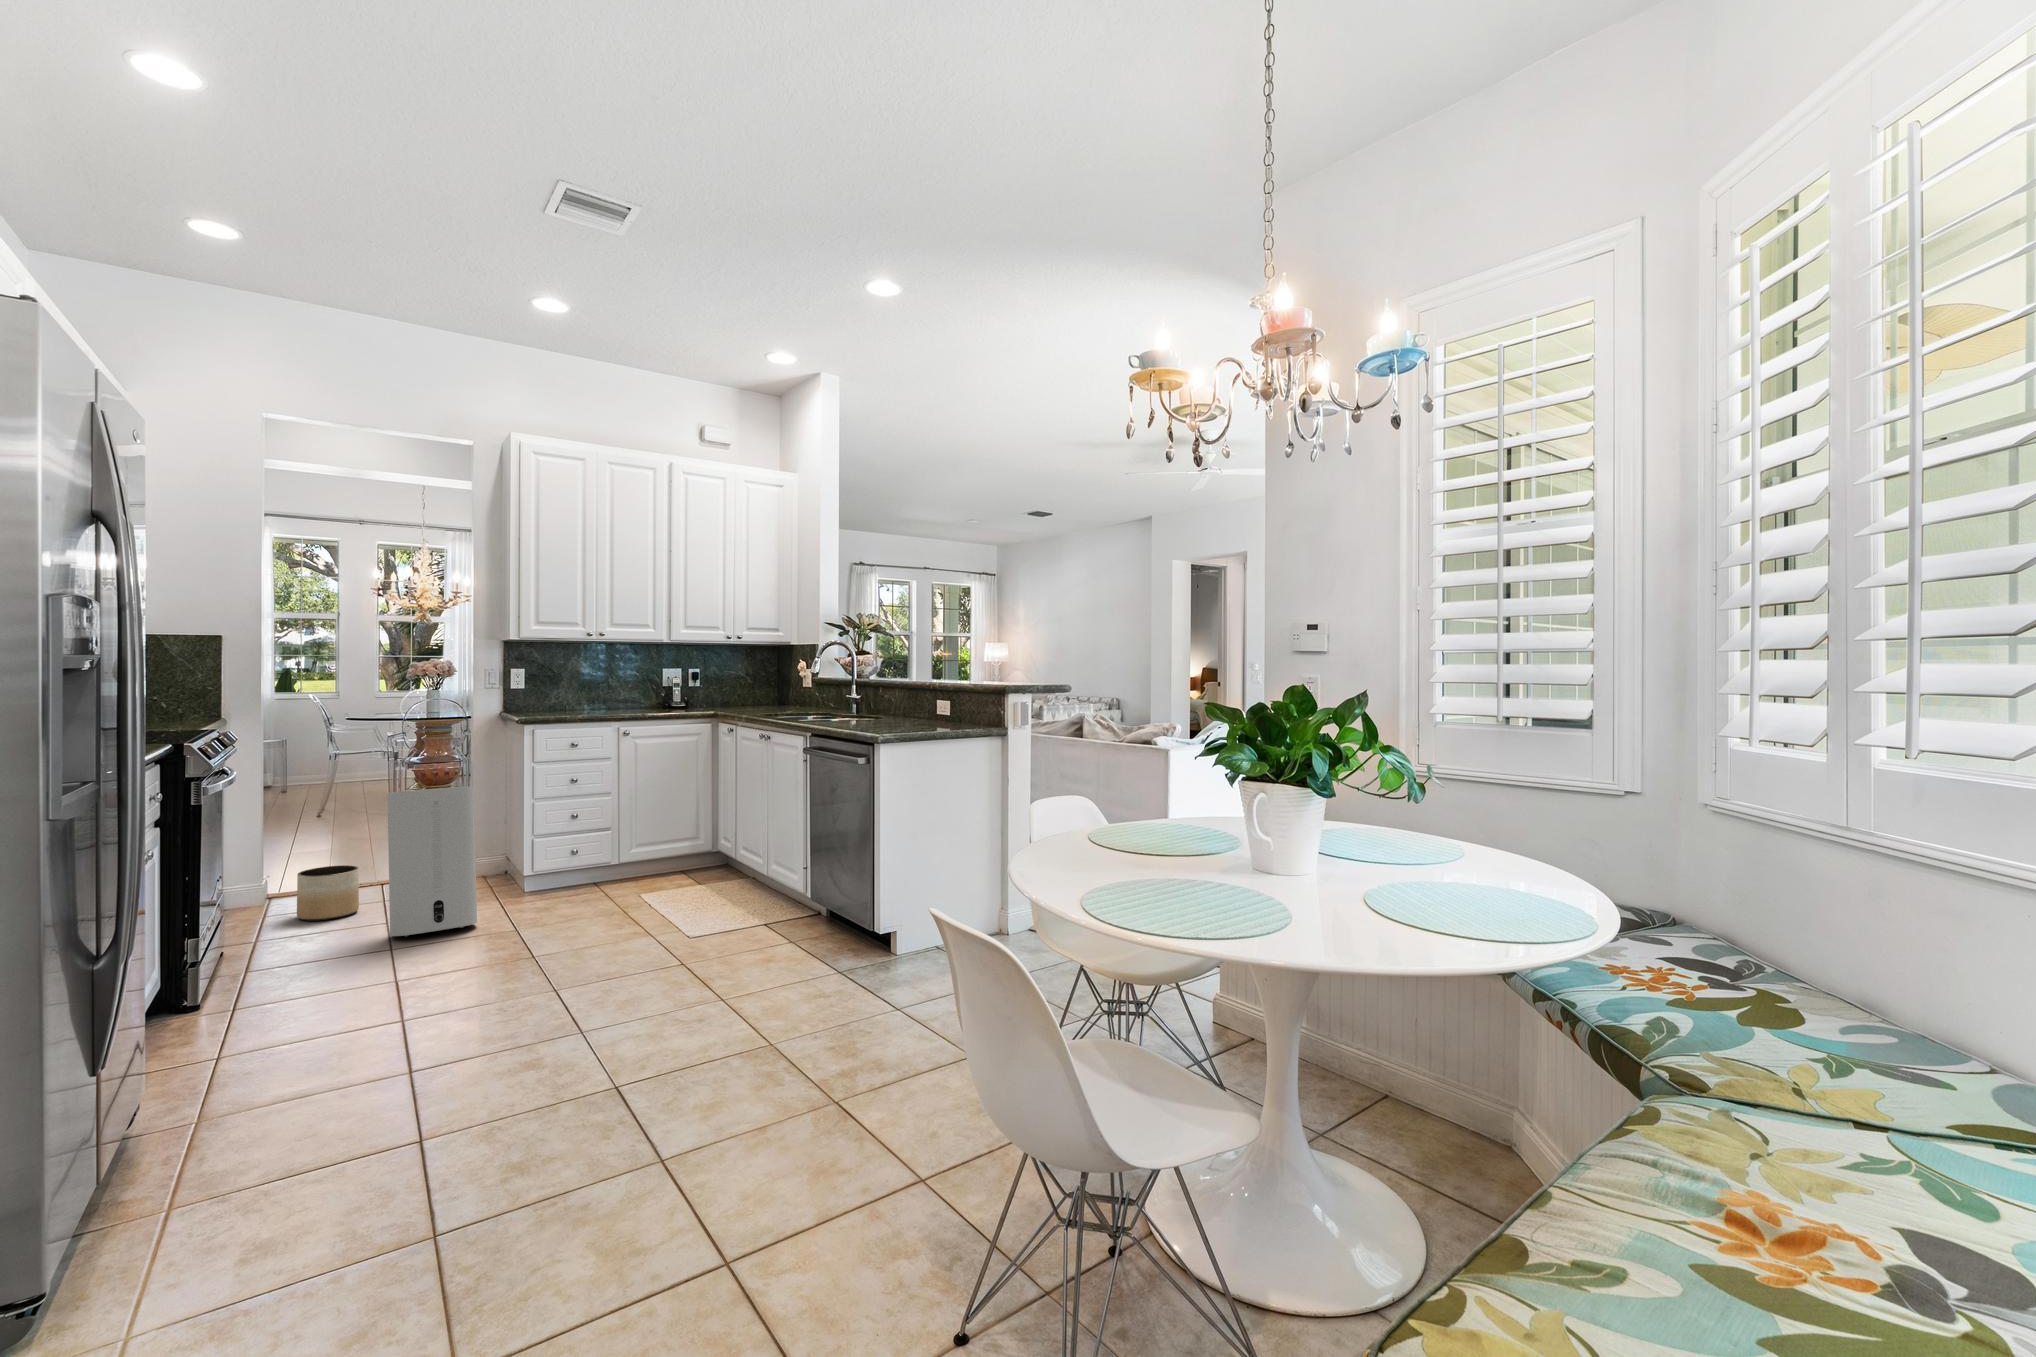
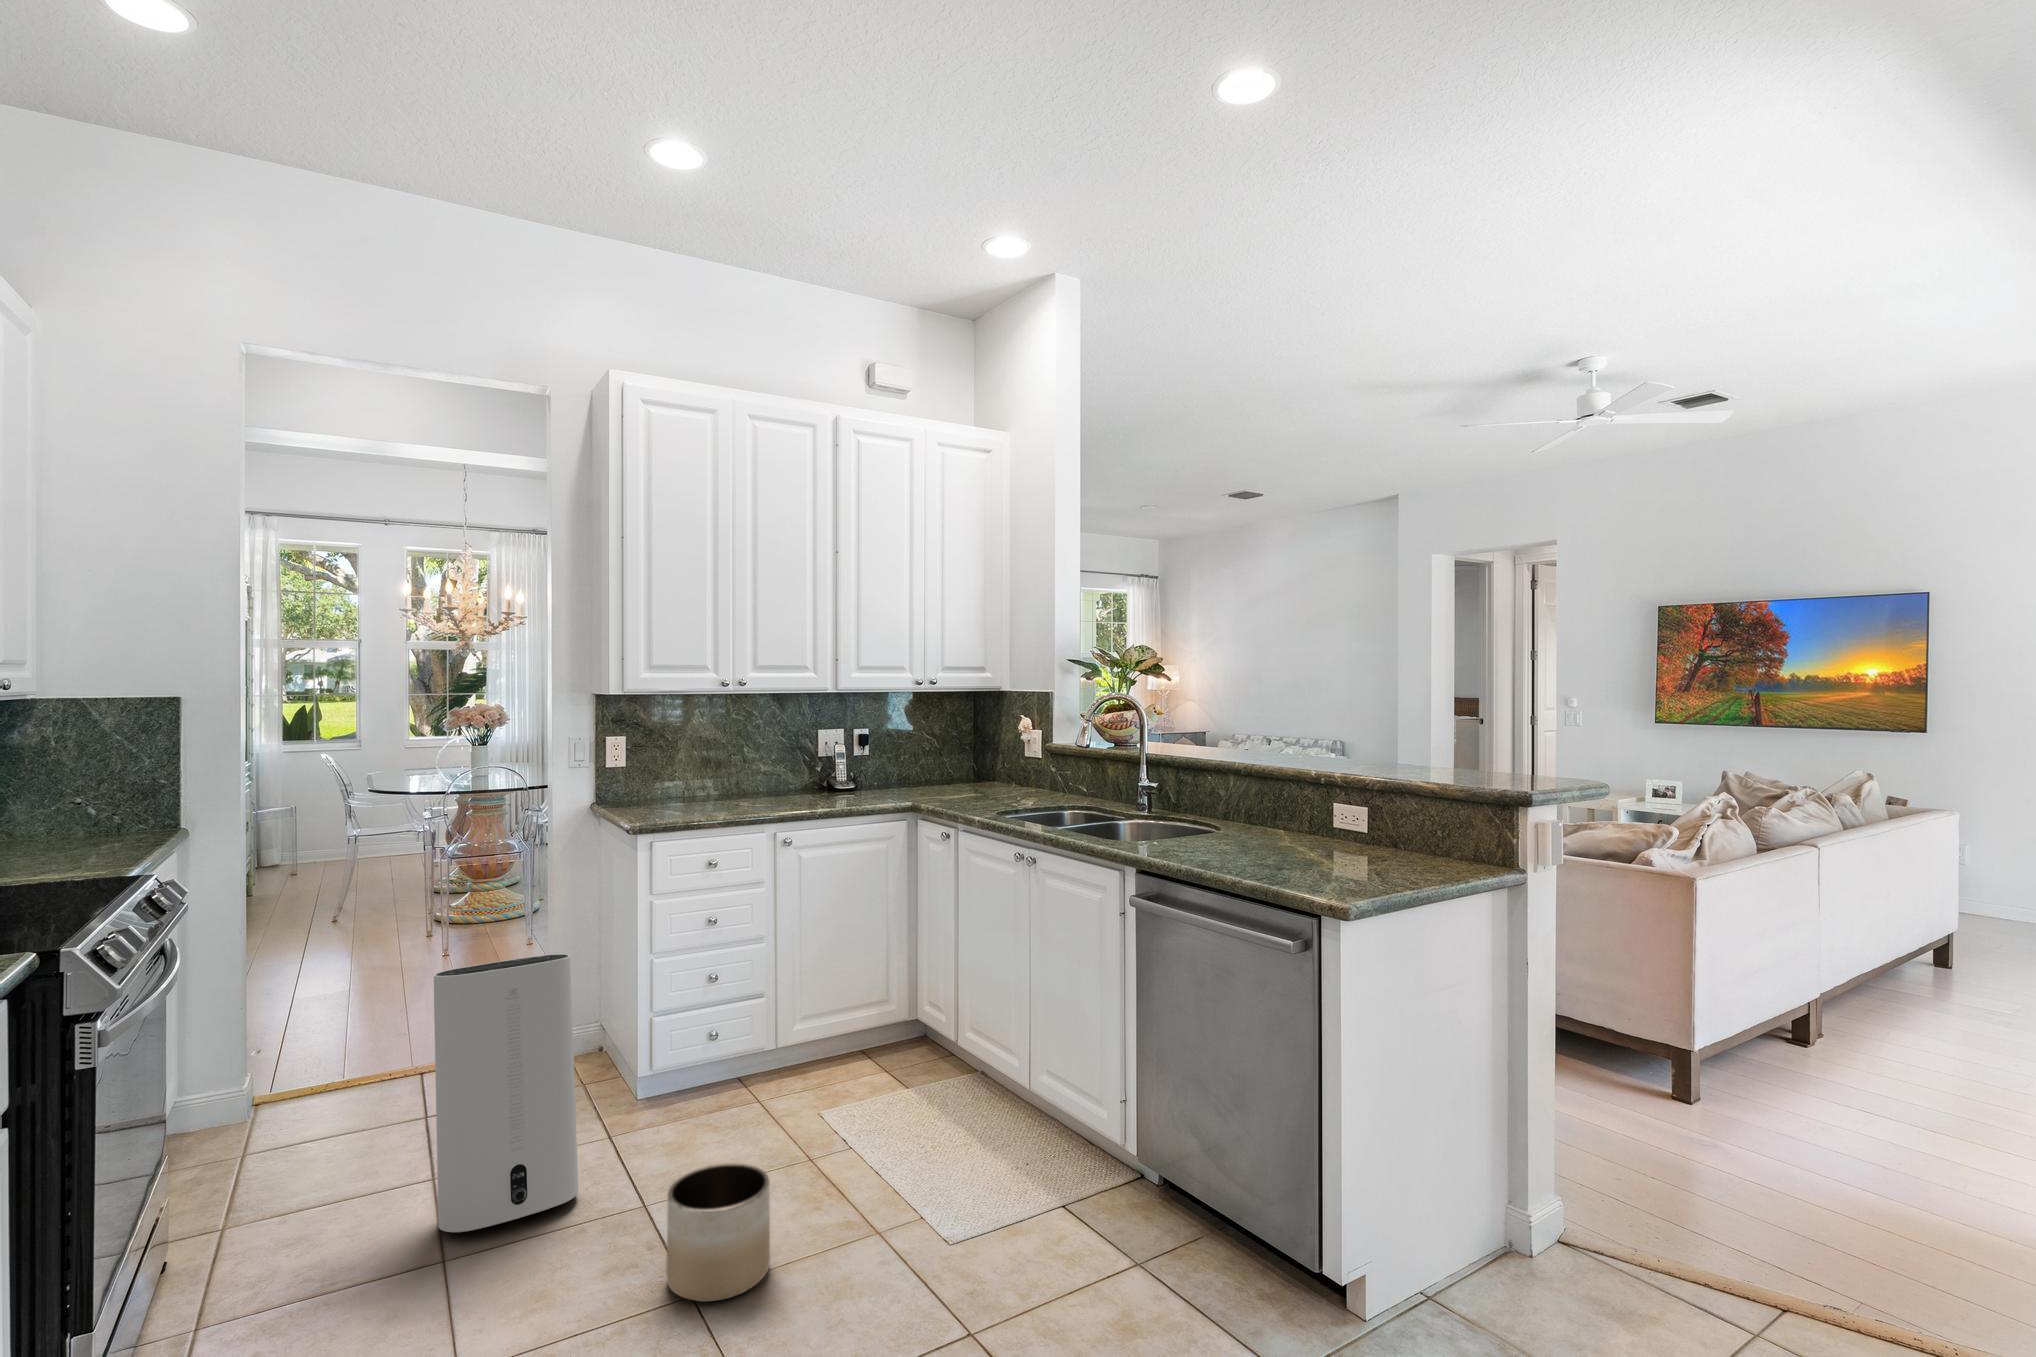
planter: present [297,865,359,921] -> present [666,1163,770,1302]

